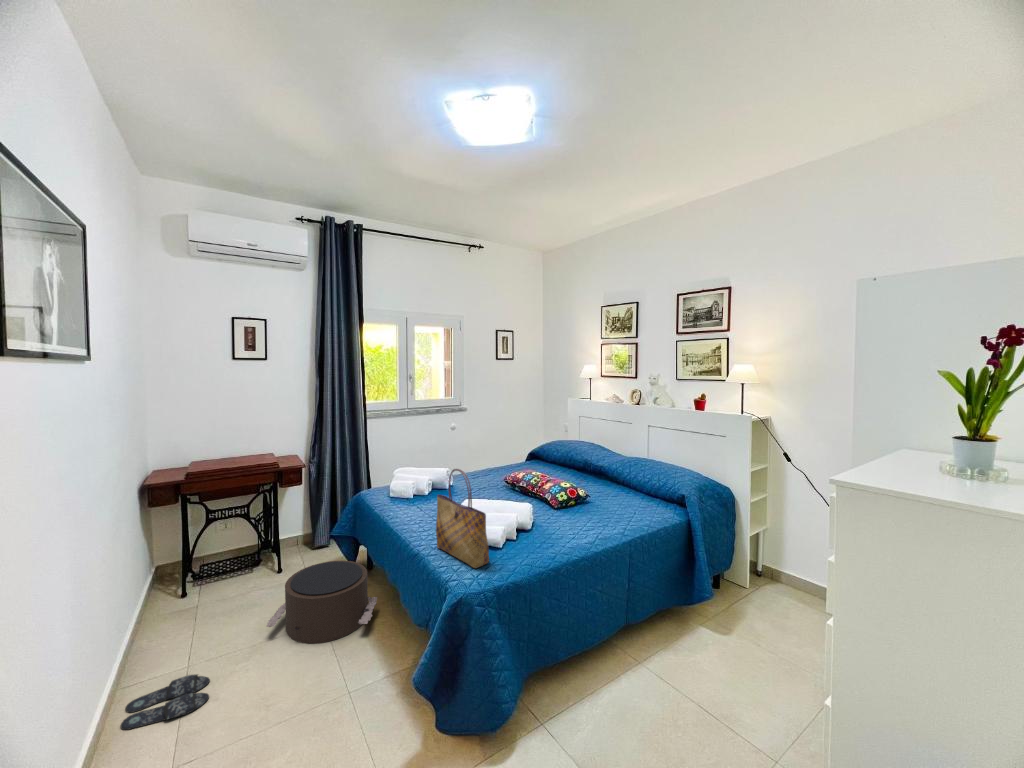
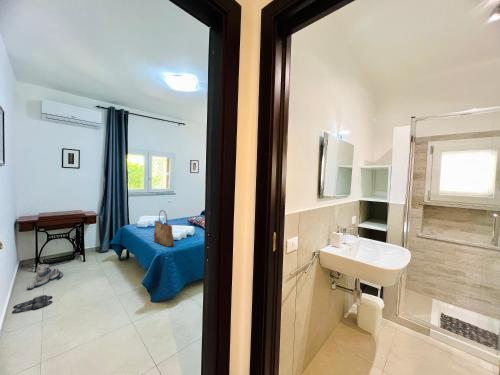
pouf: present [266,561,377,643] -> none [78,253,130,284]
plush toy: none [159,587,236,650] -> present [27,264,63,289]

